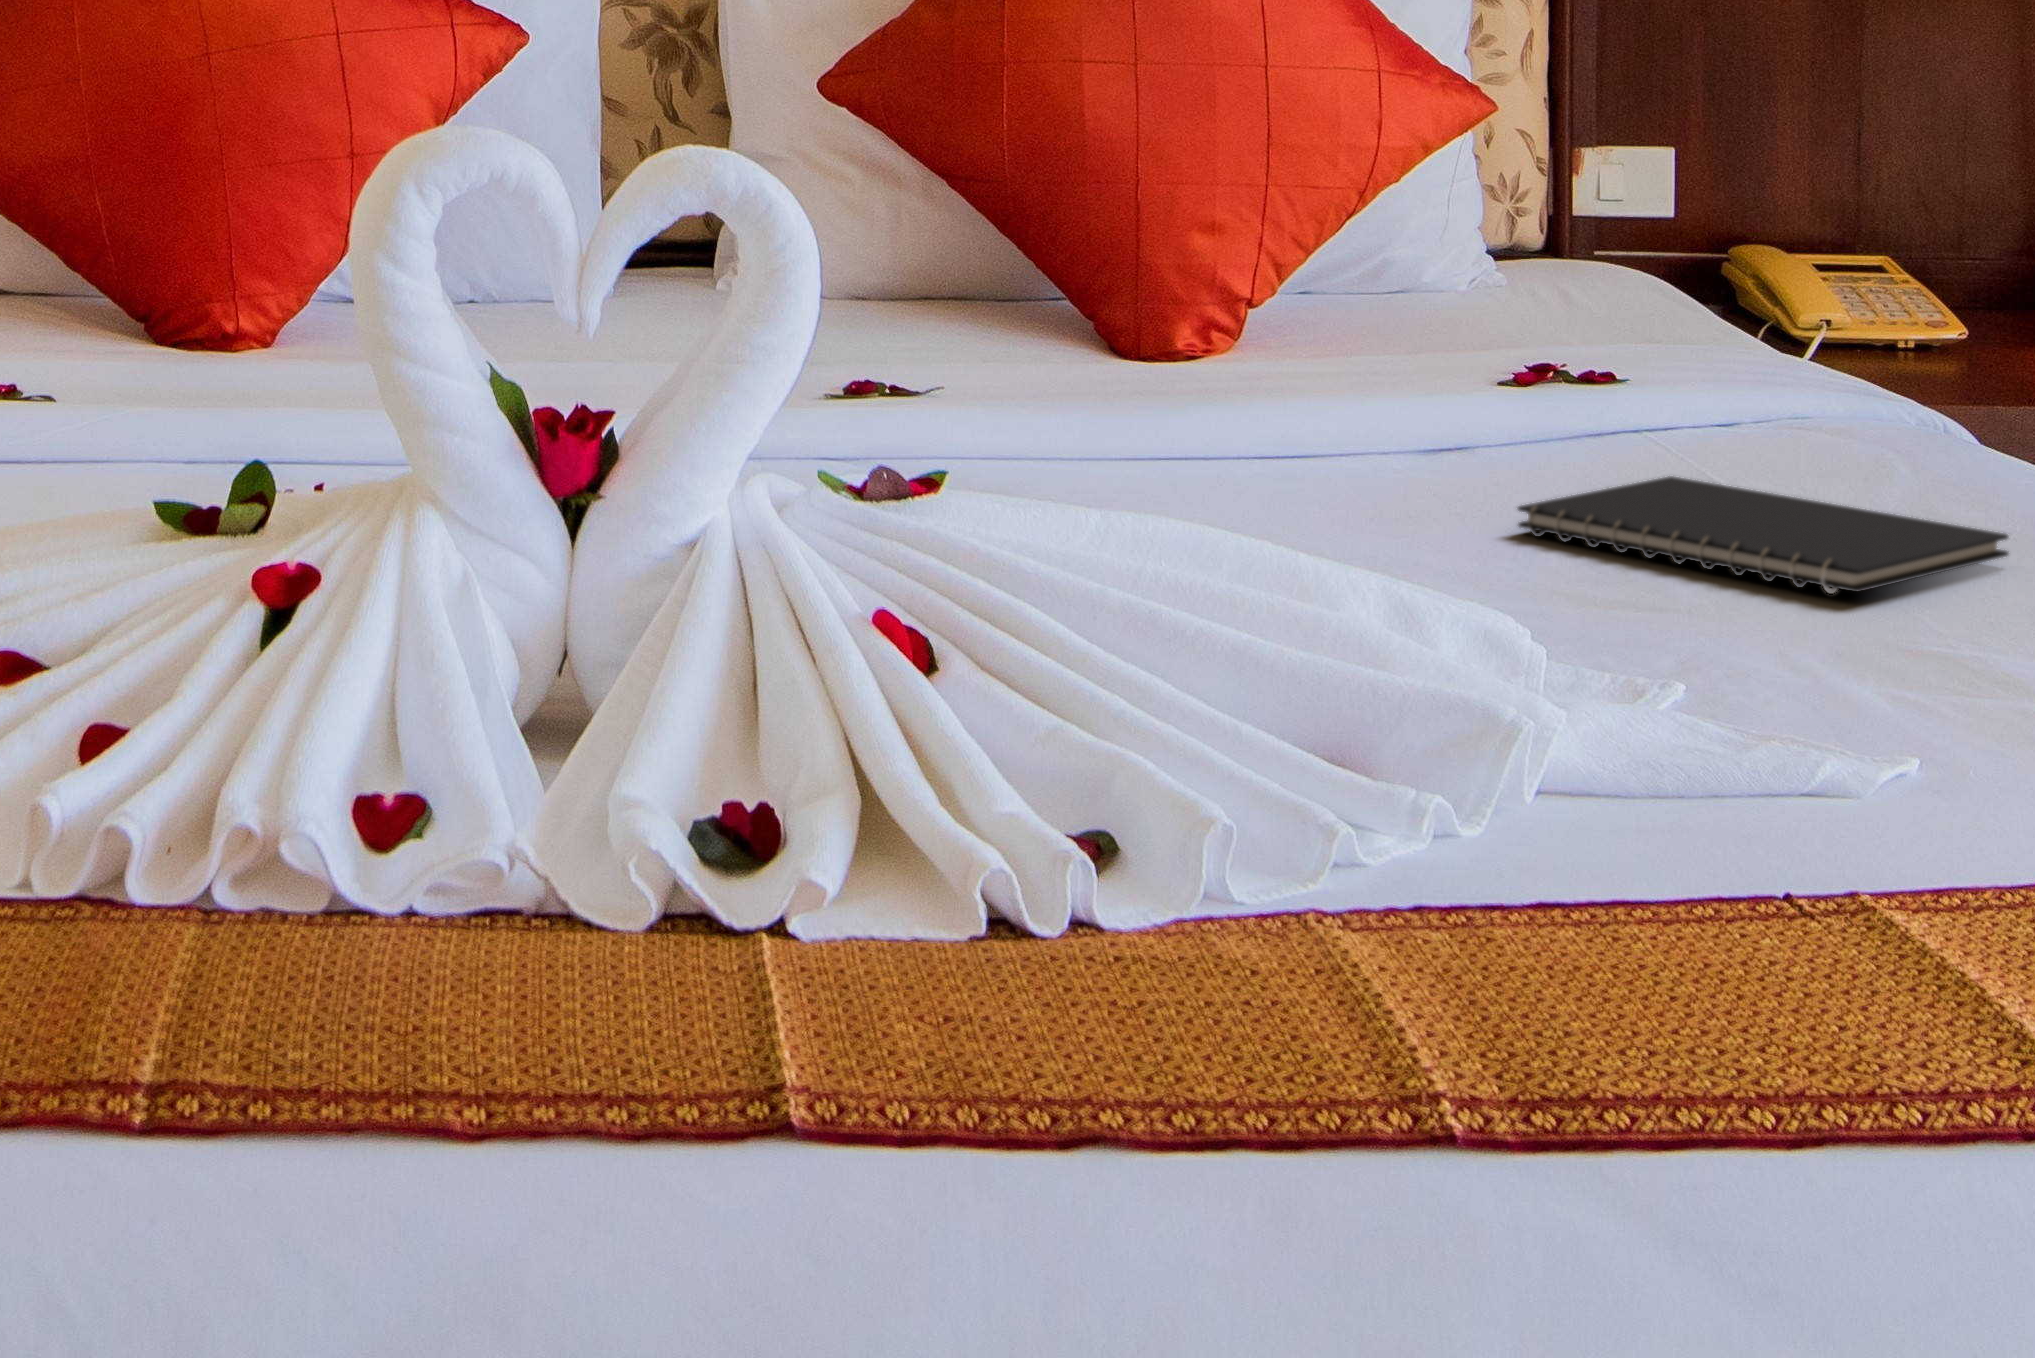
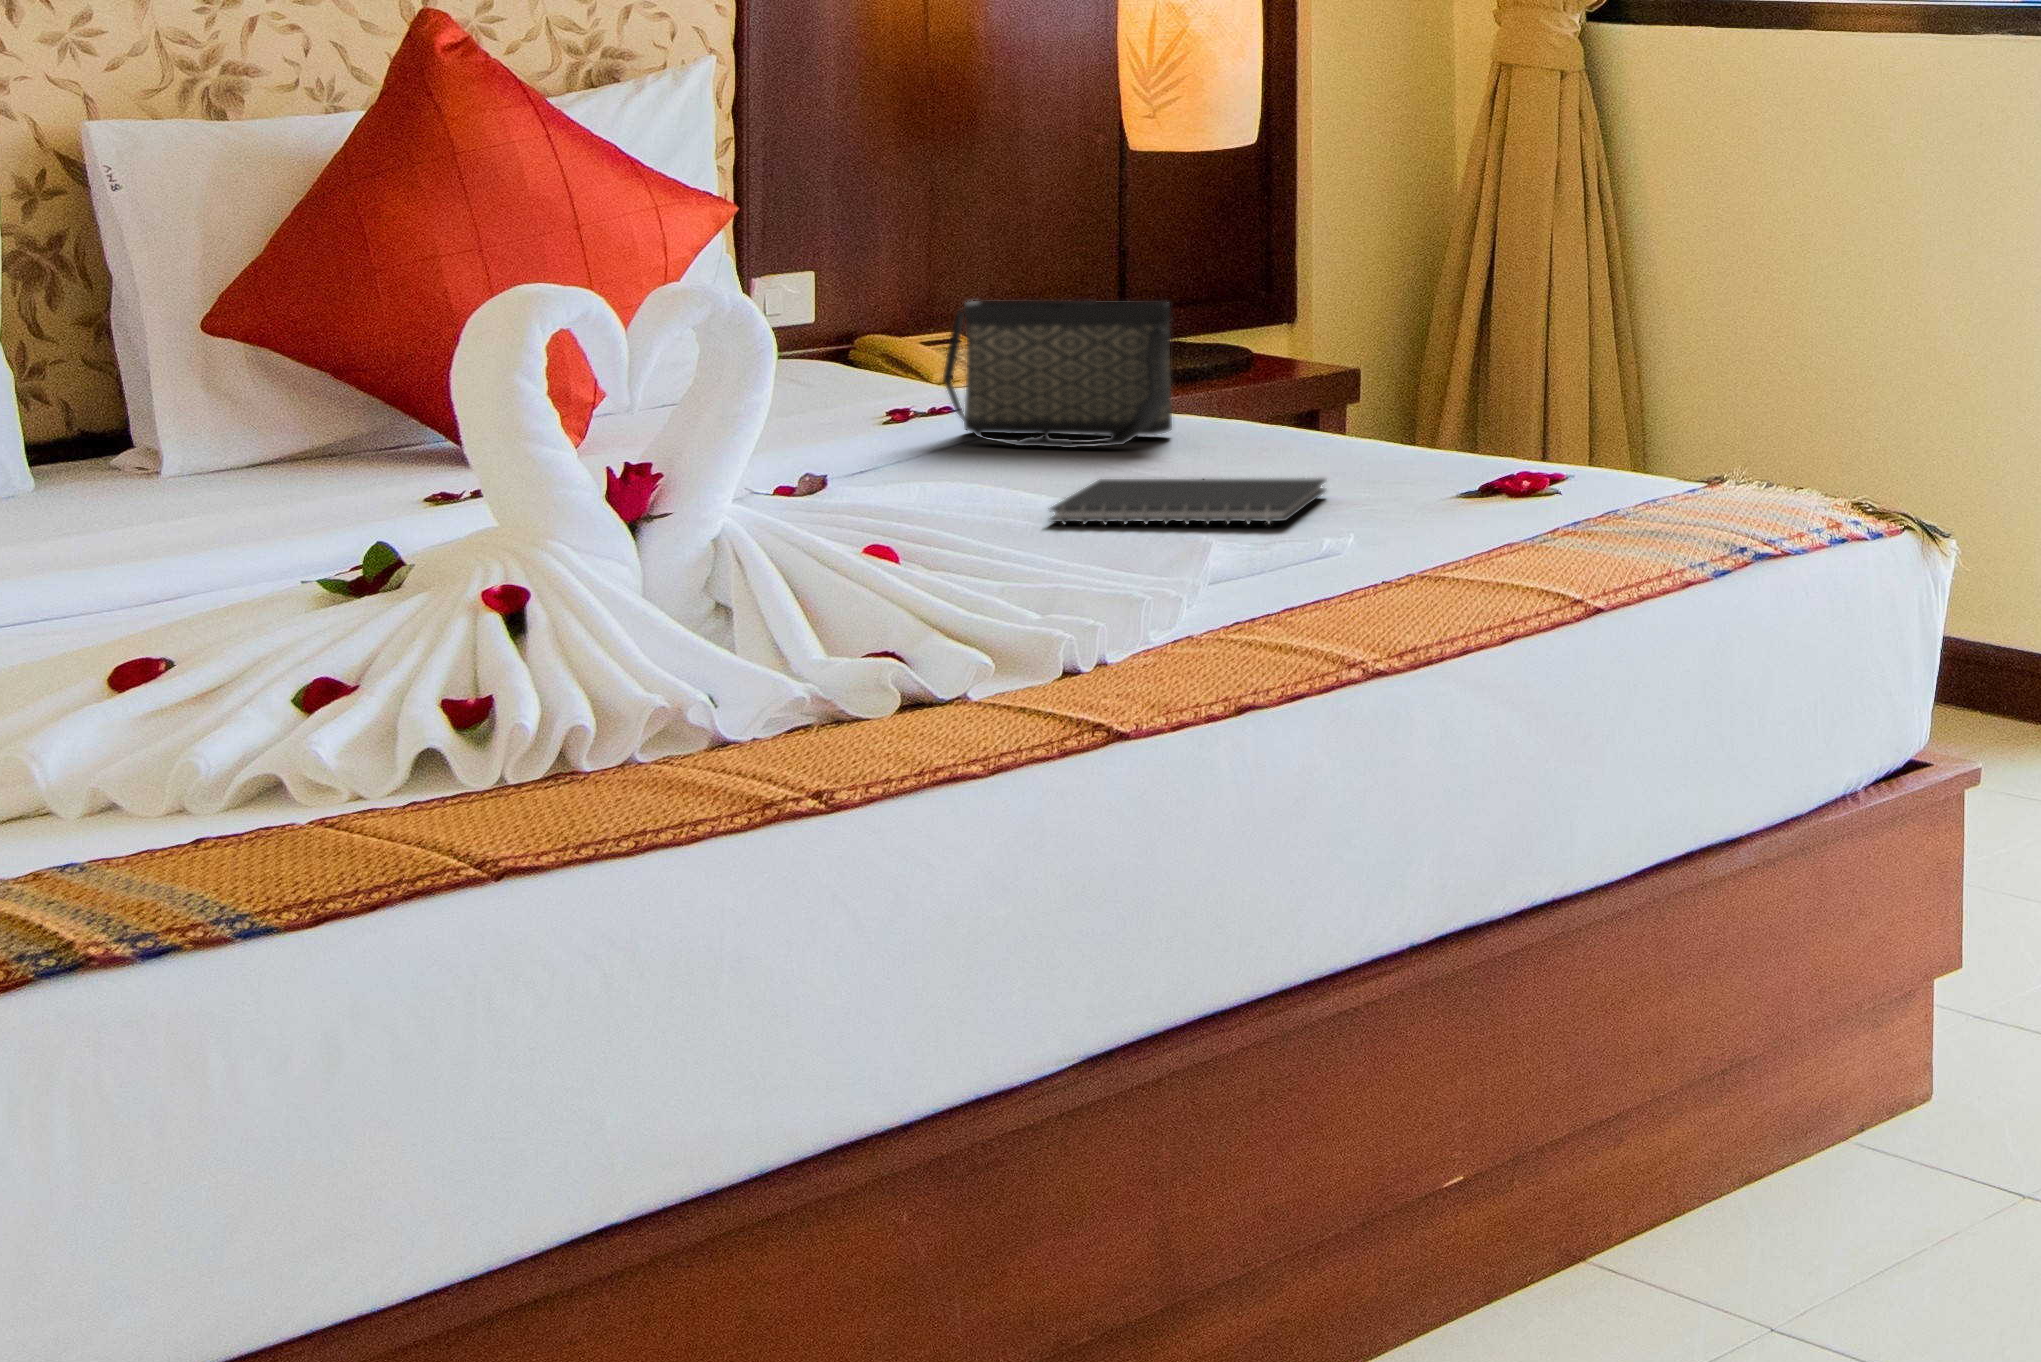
handbag: none [1592,189,1922,434] -> present [943,300,1173,448]

